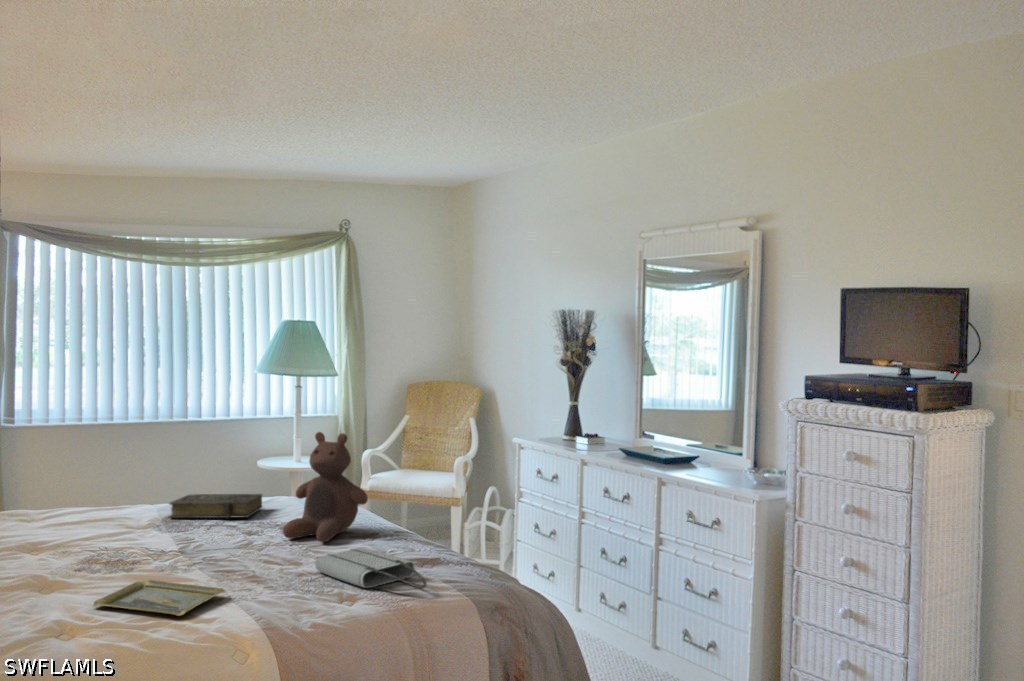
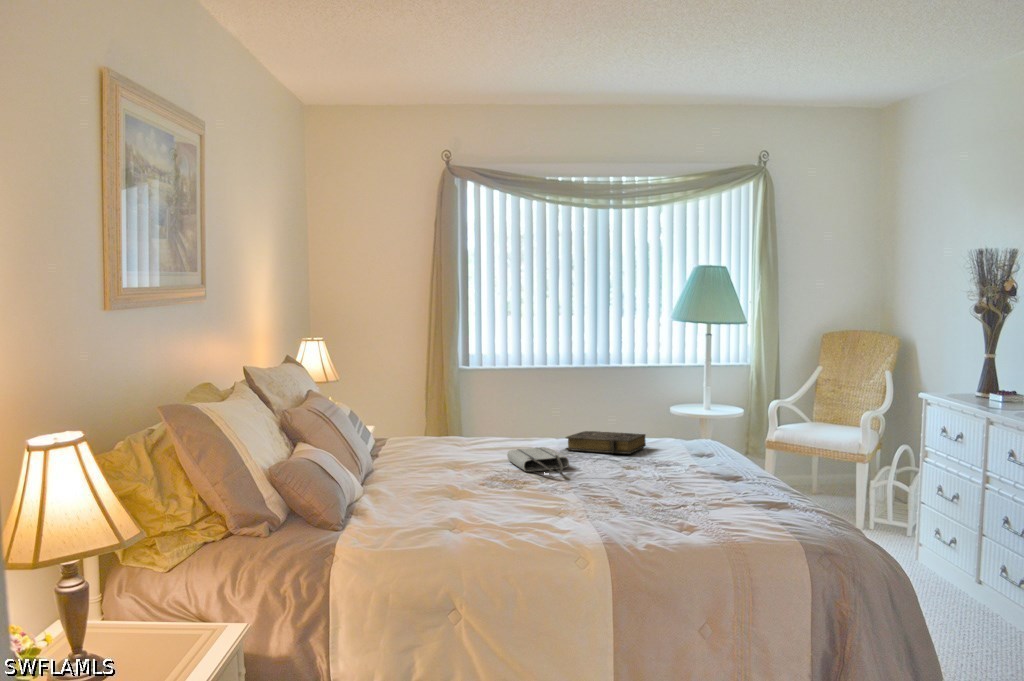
stuffed bear: present [283,432,368,542] -> none [652,380,729,480]
tote bag: present [315,548,427,591] -> present [507,447,569,474]
tray: present [93,580,225,616] -> none [485,496,585,526]

